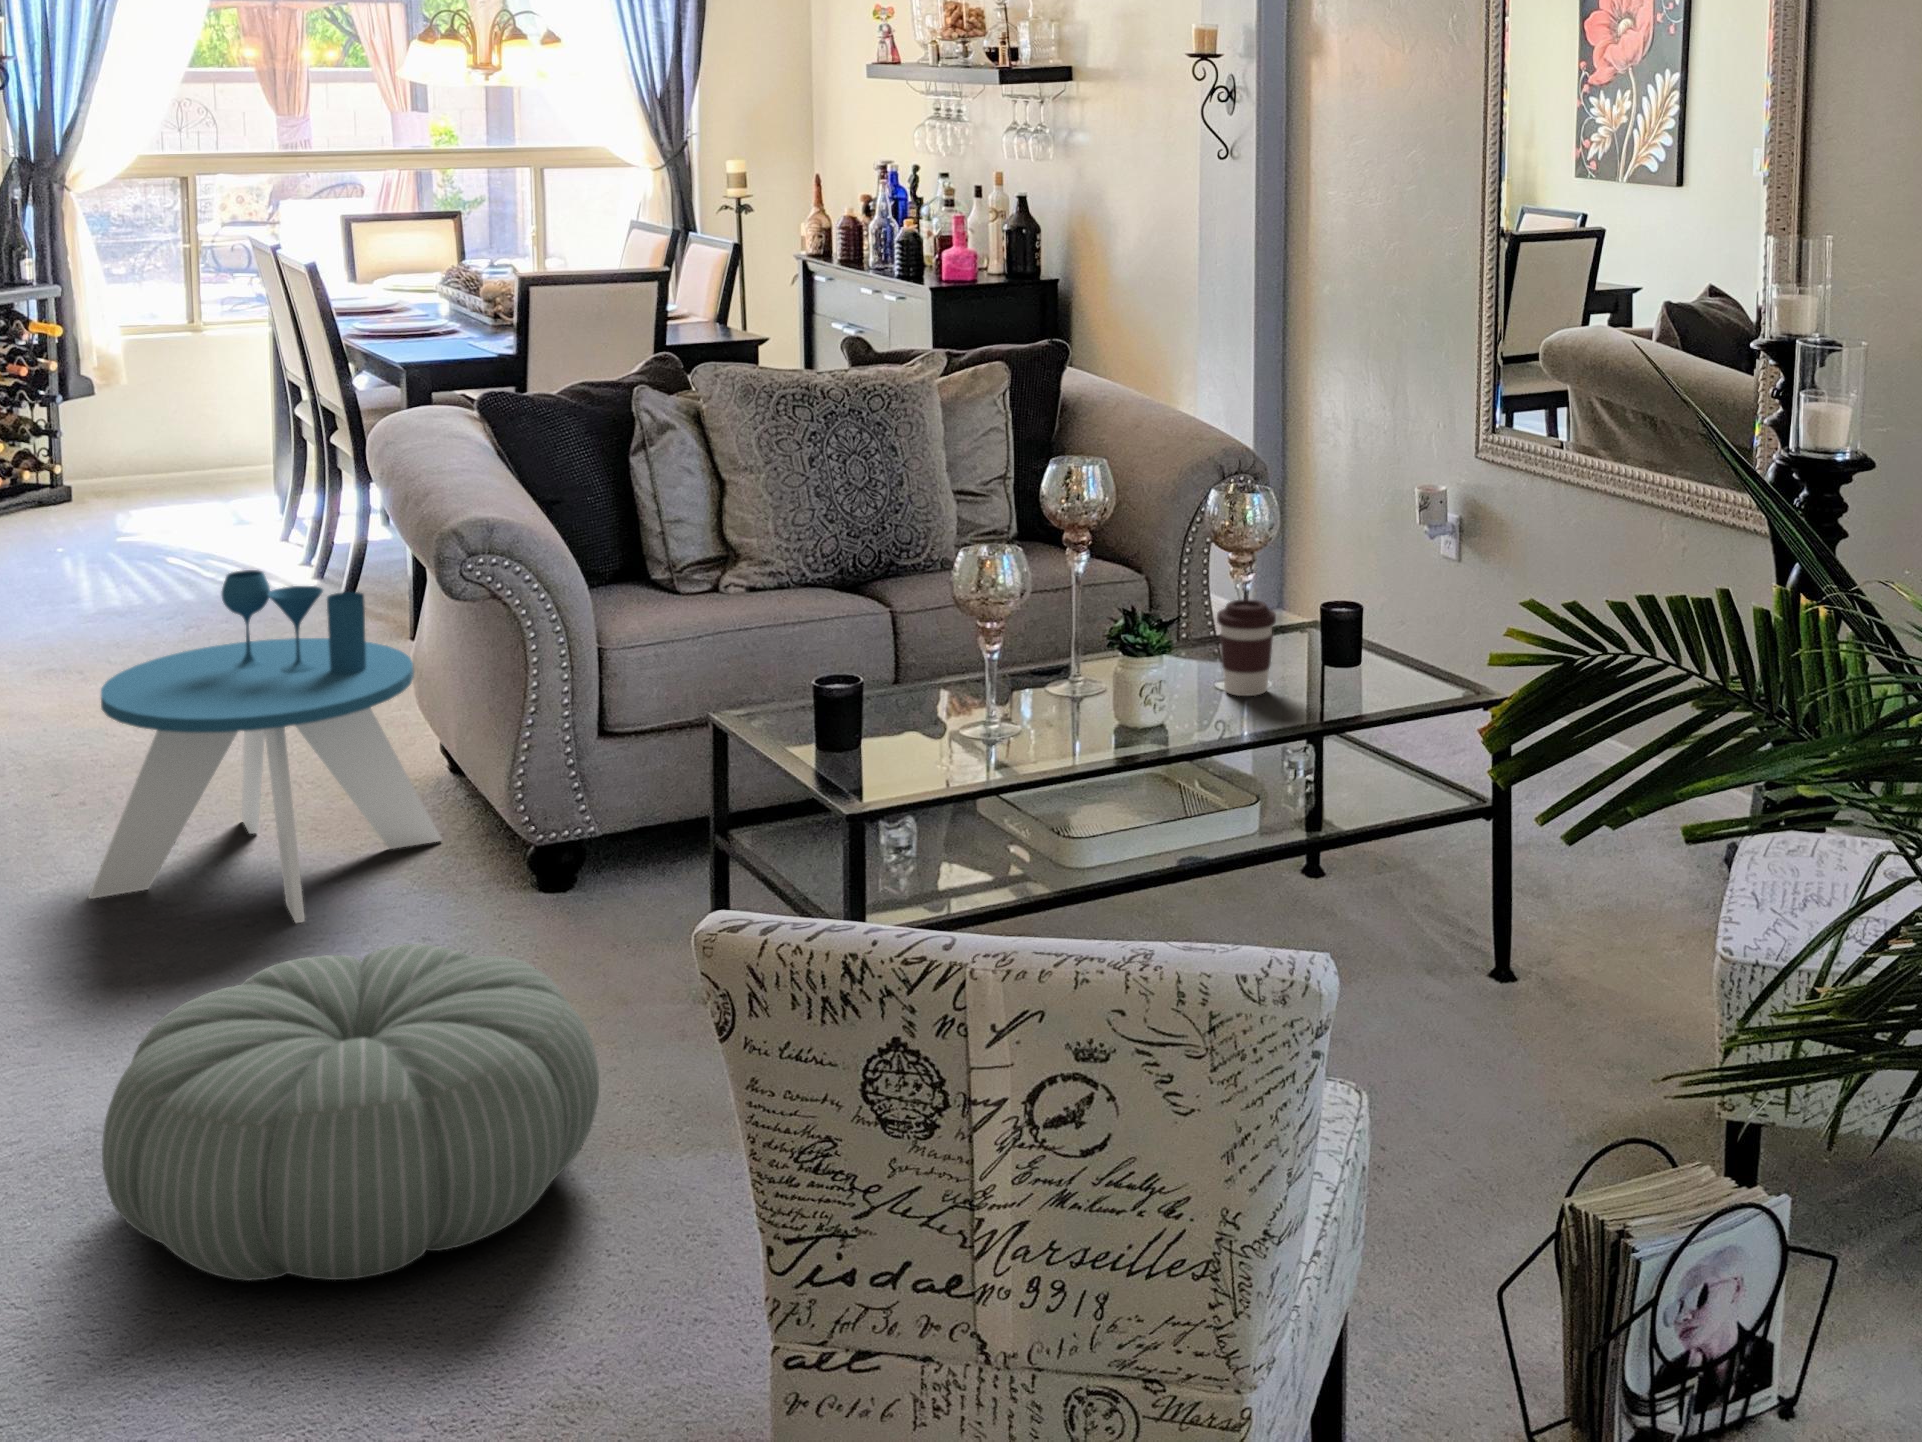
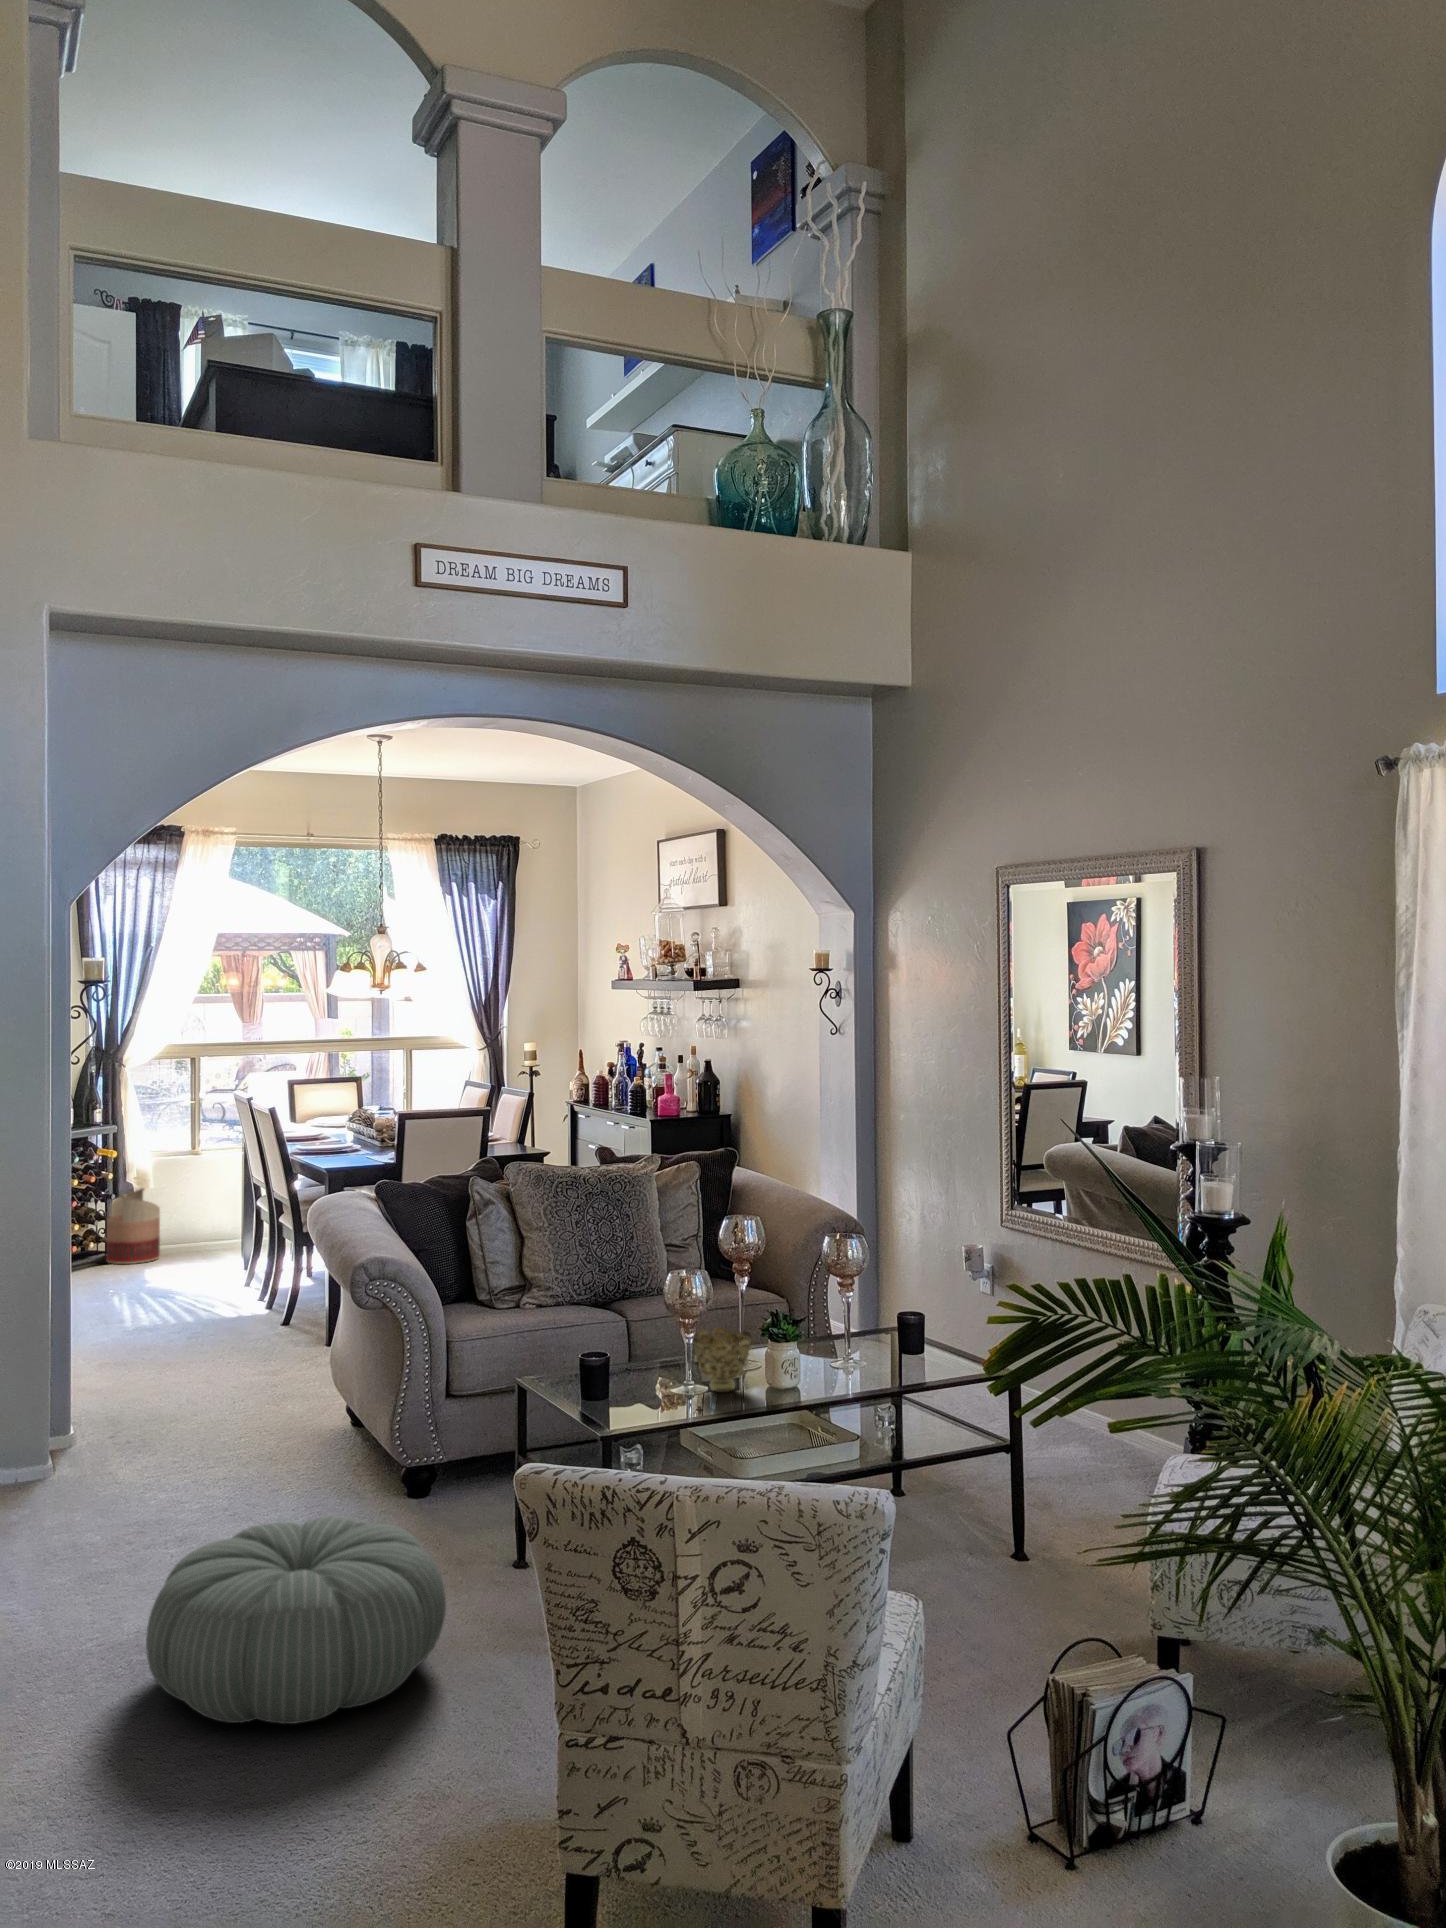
basket: none [51,386,144,507] -> present [106,1188,160,1264]
side table: present [88,570,441,923] -> none [130,1290,346,1514]
coffee cup: present [1217,599,1276,696] -> none [831,1307,869,1369]
decorative bowl: none [996,634,1091,737] -> present [693,1327,752,1392]

